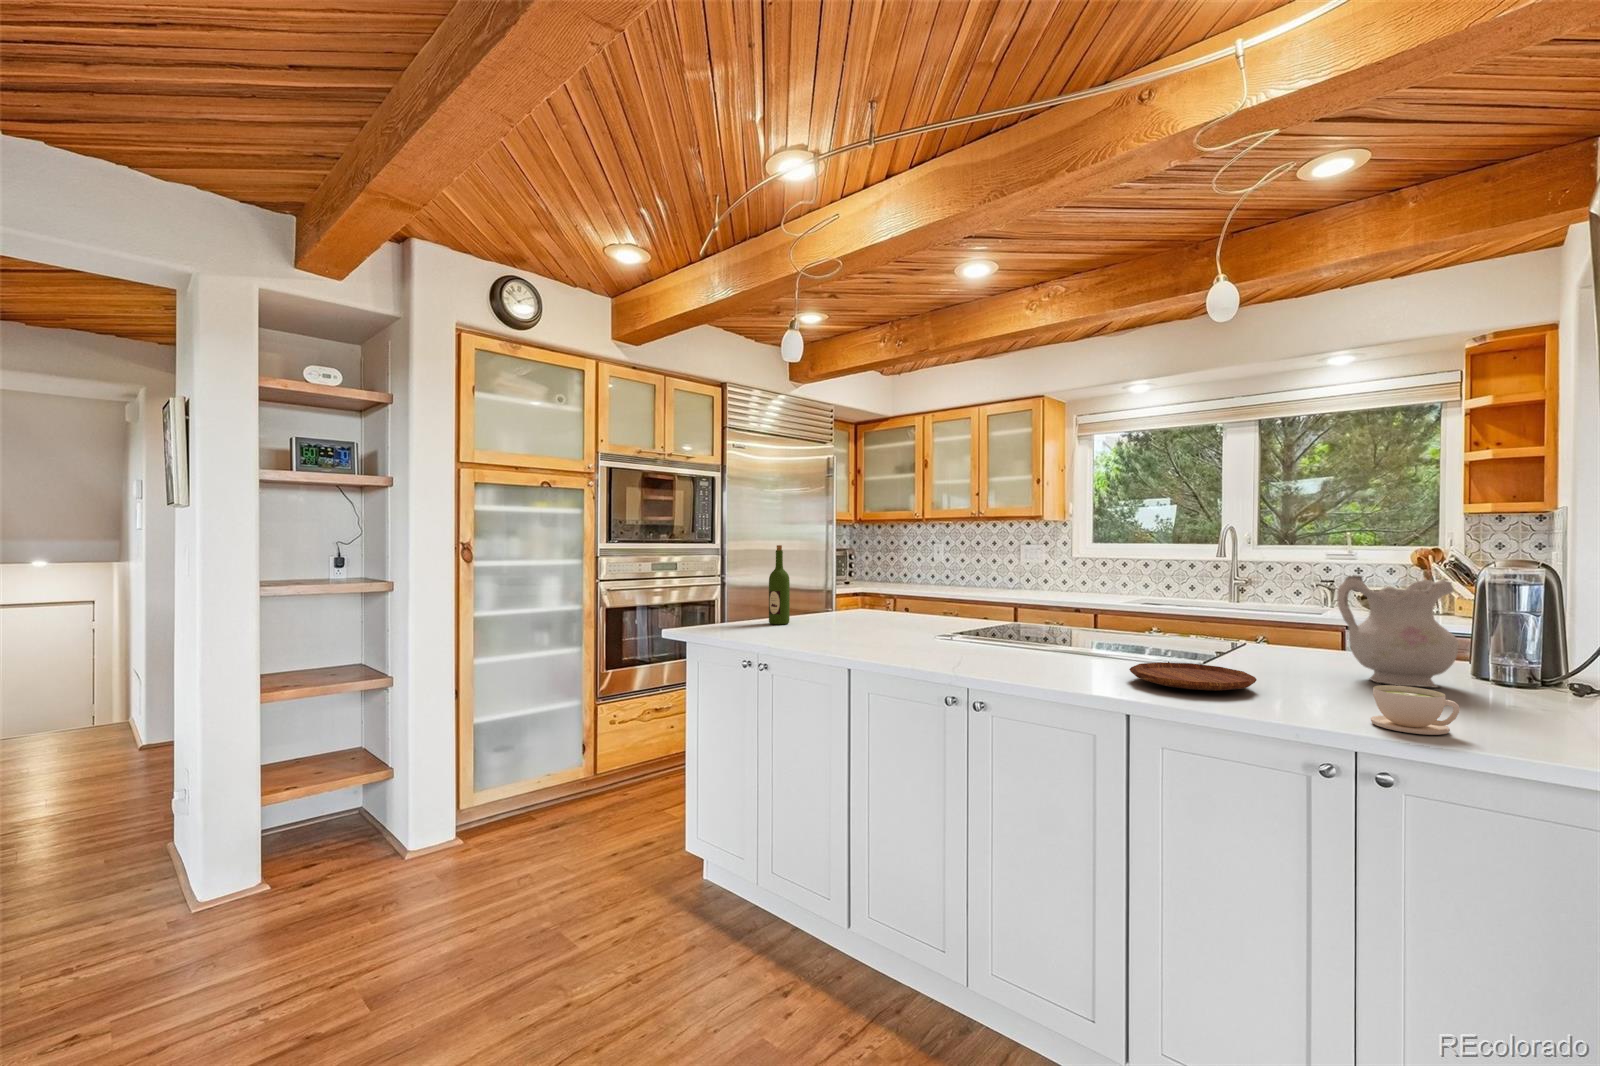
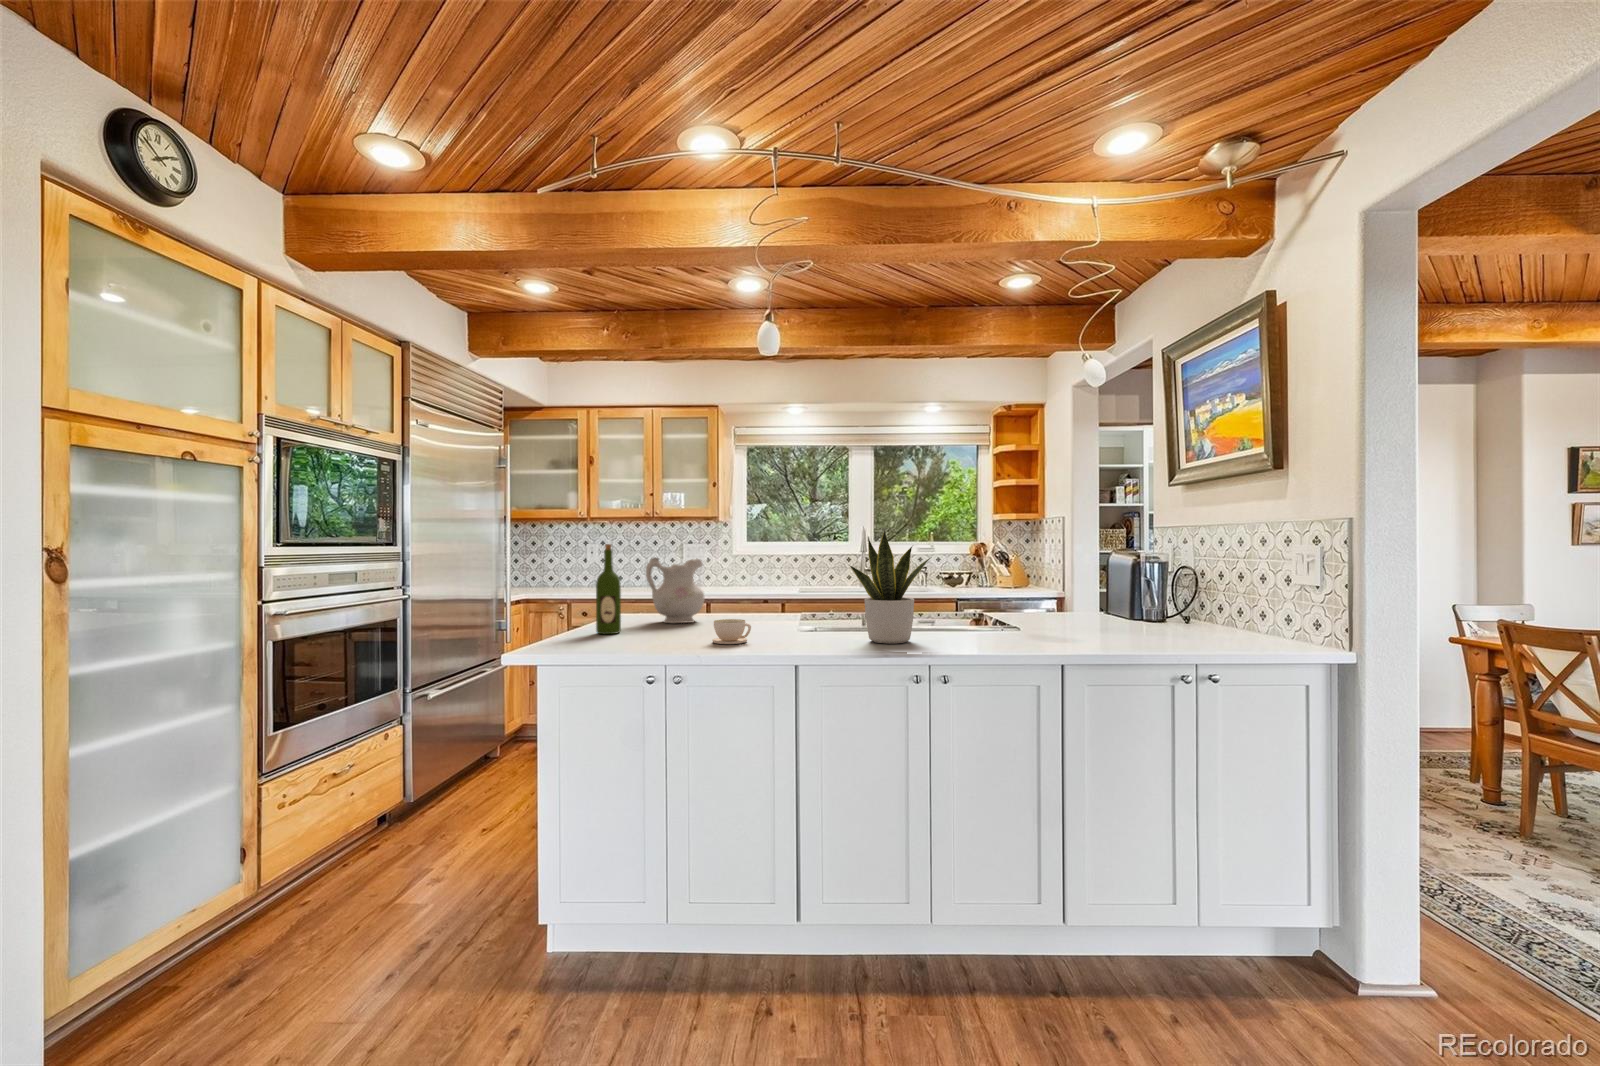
potted plant: none [930,532,1008,662] -> present [849,529,930,644]
ceramic pitcher: present [1337,575,1458,688] -> present [646,558,704,623]
tray: present [1129,662,1257,691] -> none [1023,625,1111,641]
coffee cup: present [1371,685,1460,735] -> present [713,619,751,644]

